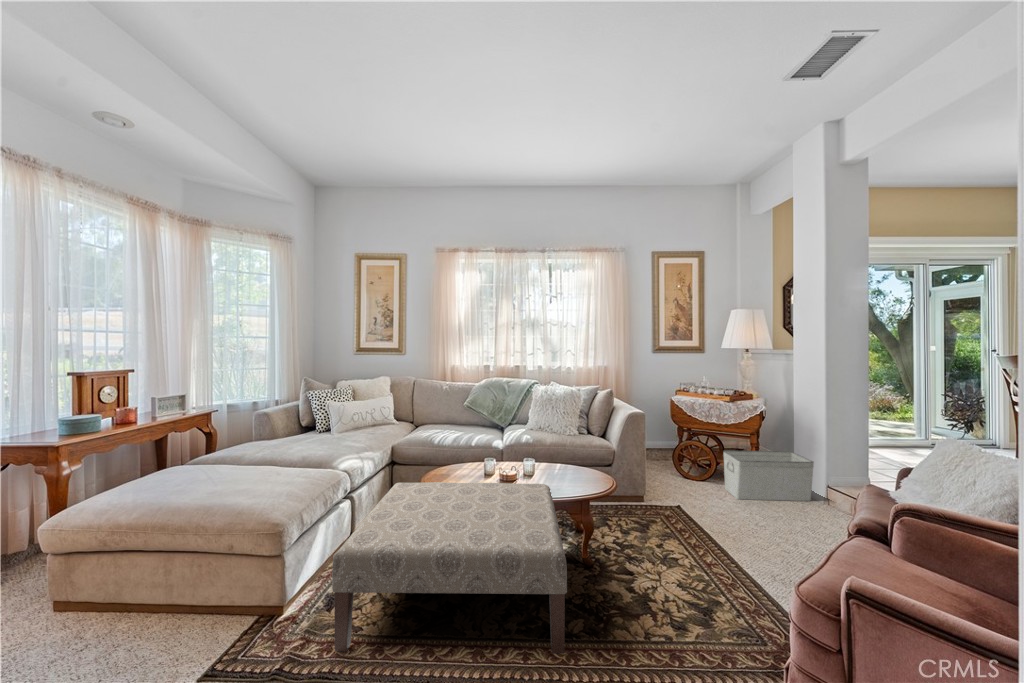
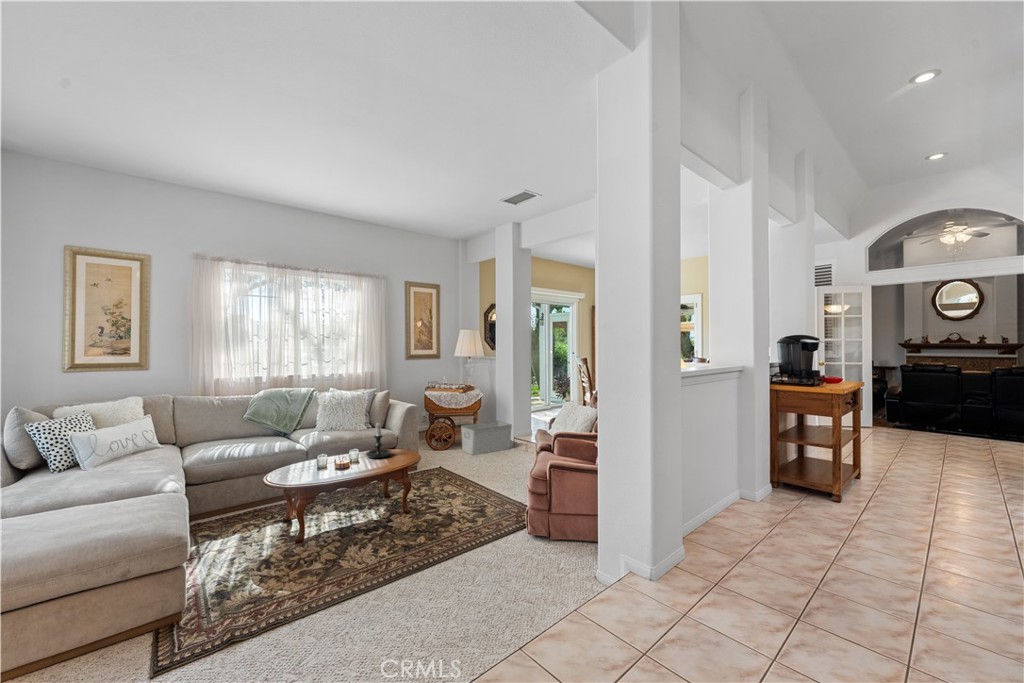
candle holder: none [545,426,582,479] -> present [366,423,391,458]
ottoman: present [332,482,567,654] -> none [245,463,424,604]

